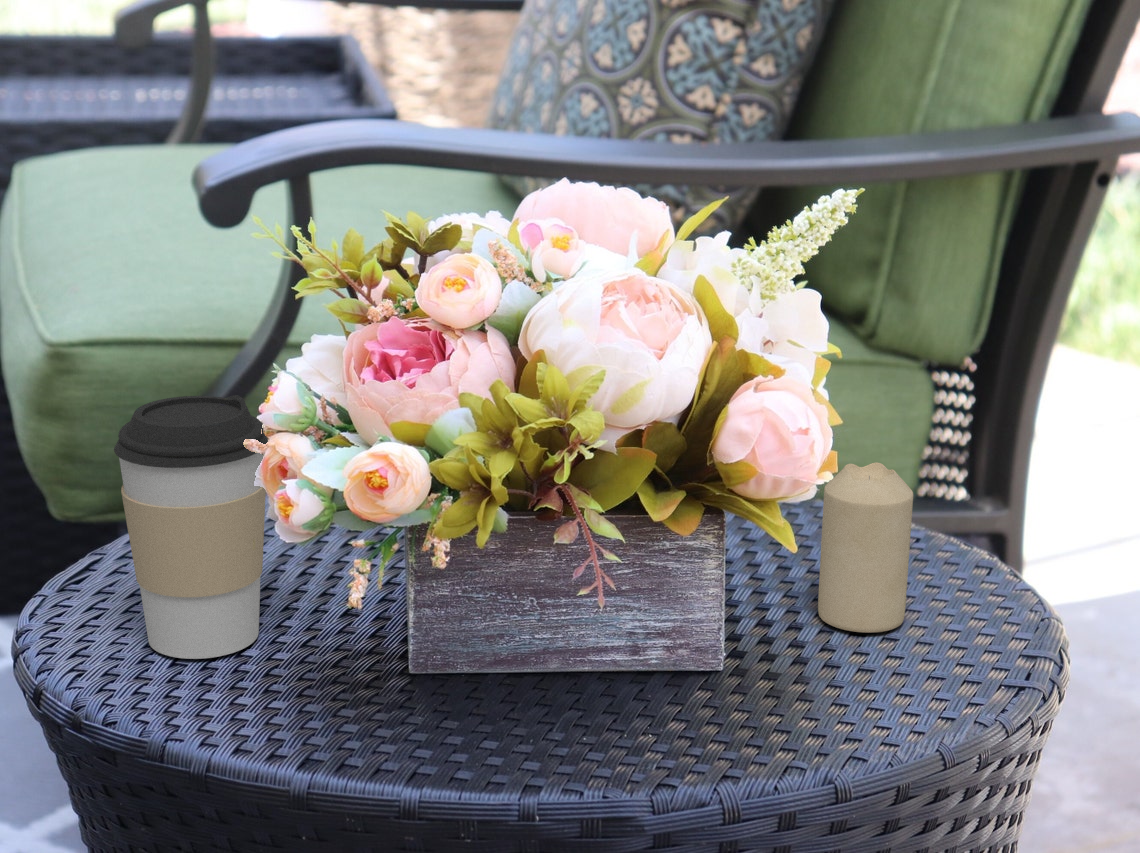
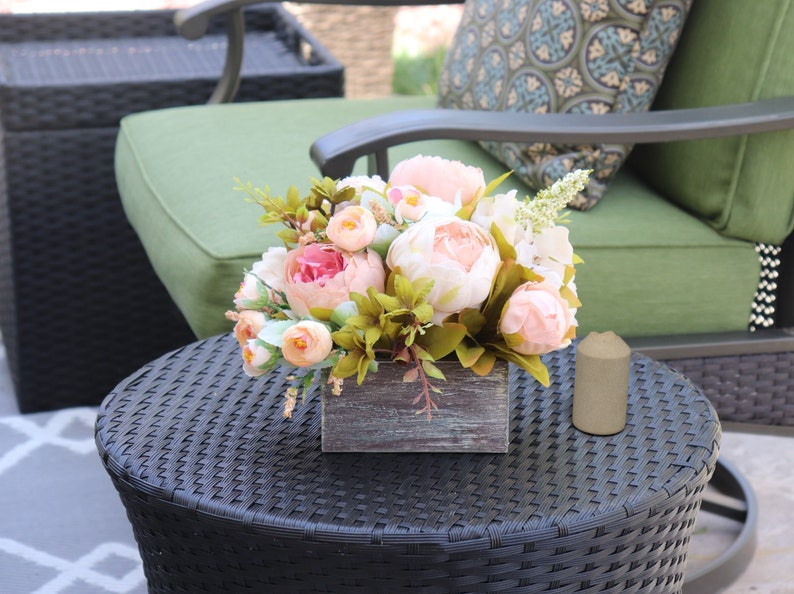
coffee cup: present [114,395,268,659] -> none [152,282,242,437]

